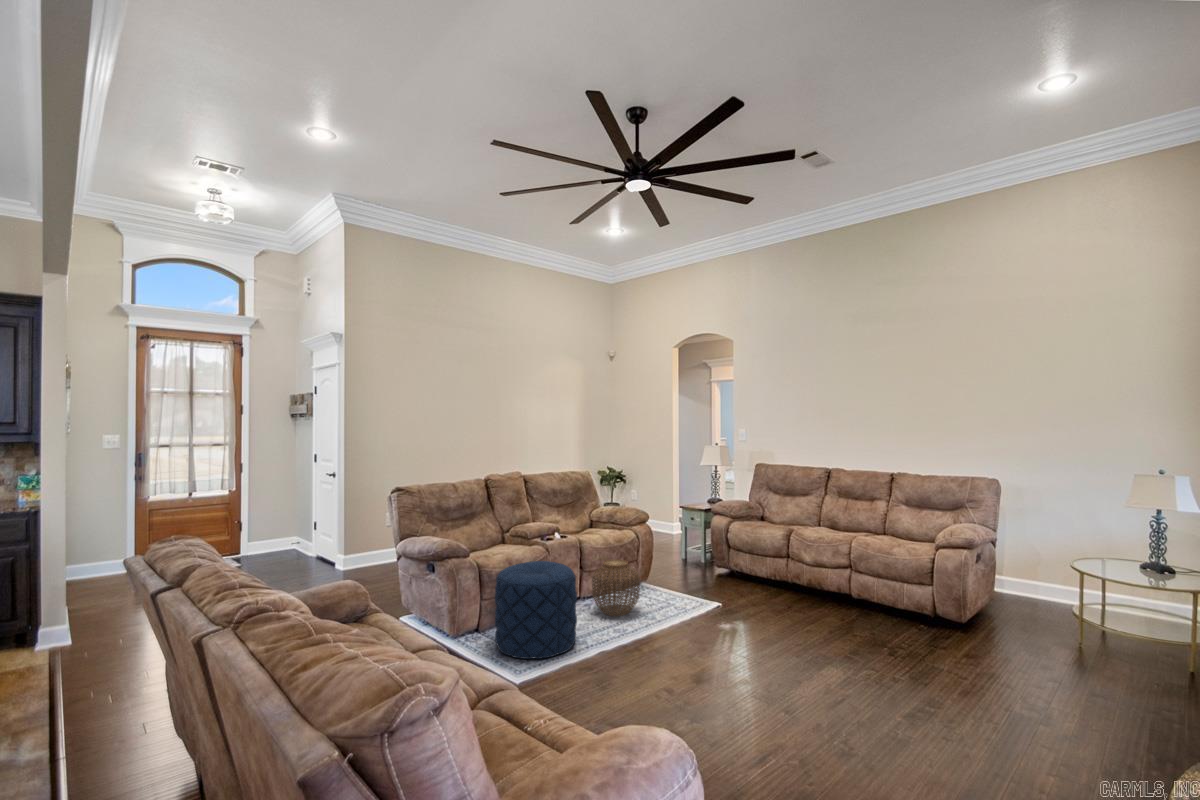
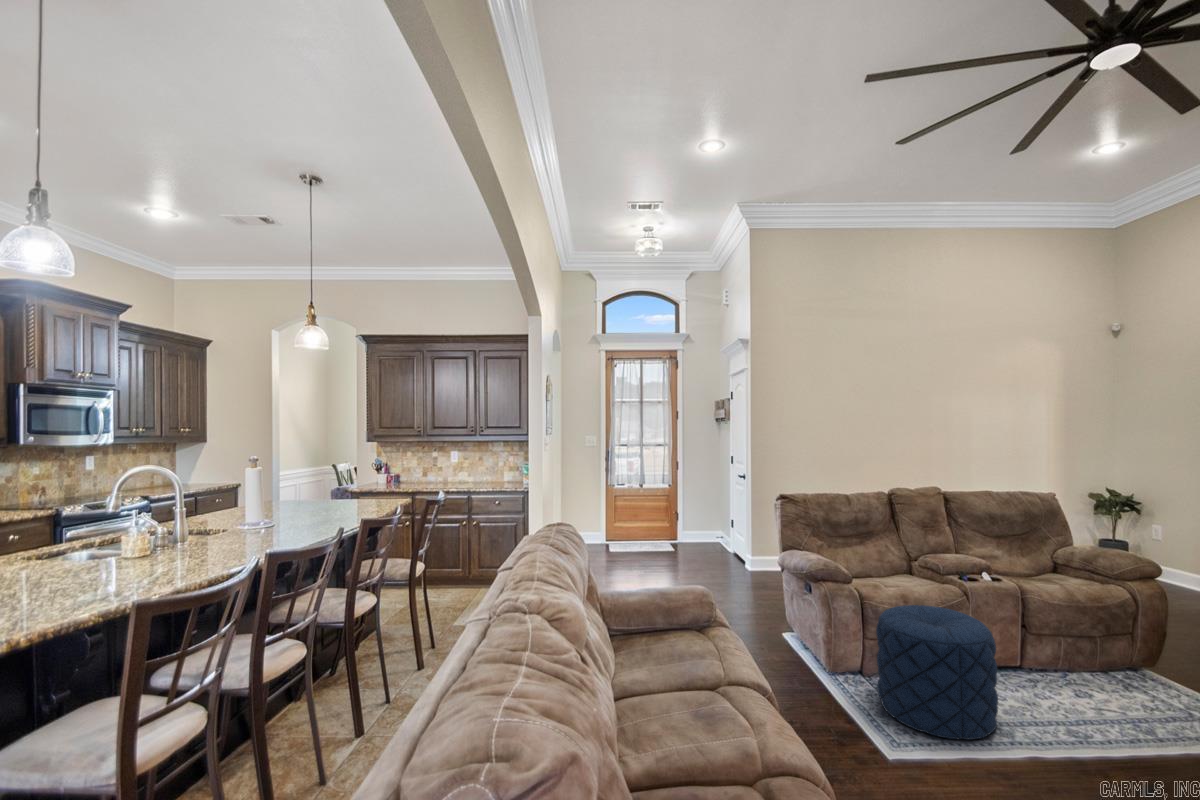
woven basket: present [592,559,640,616] -> none [1037,627,1128,715]

